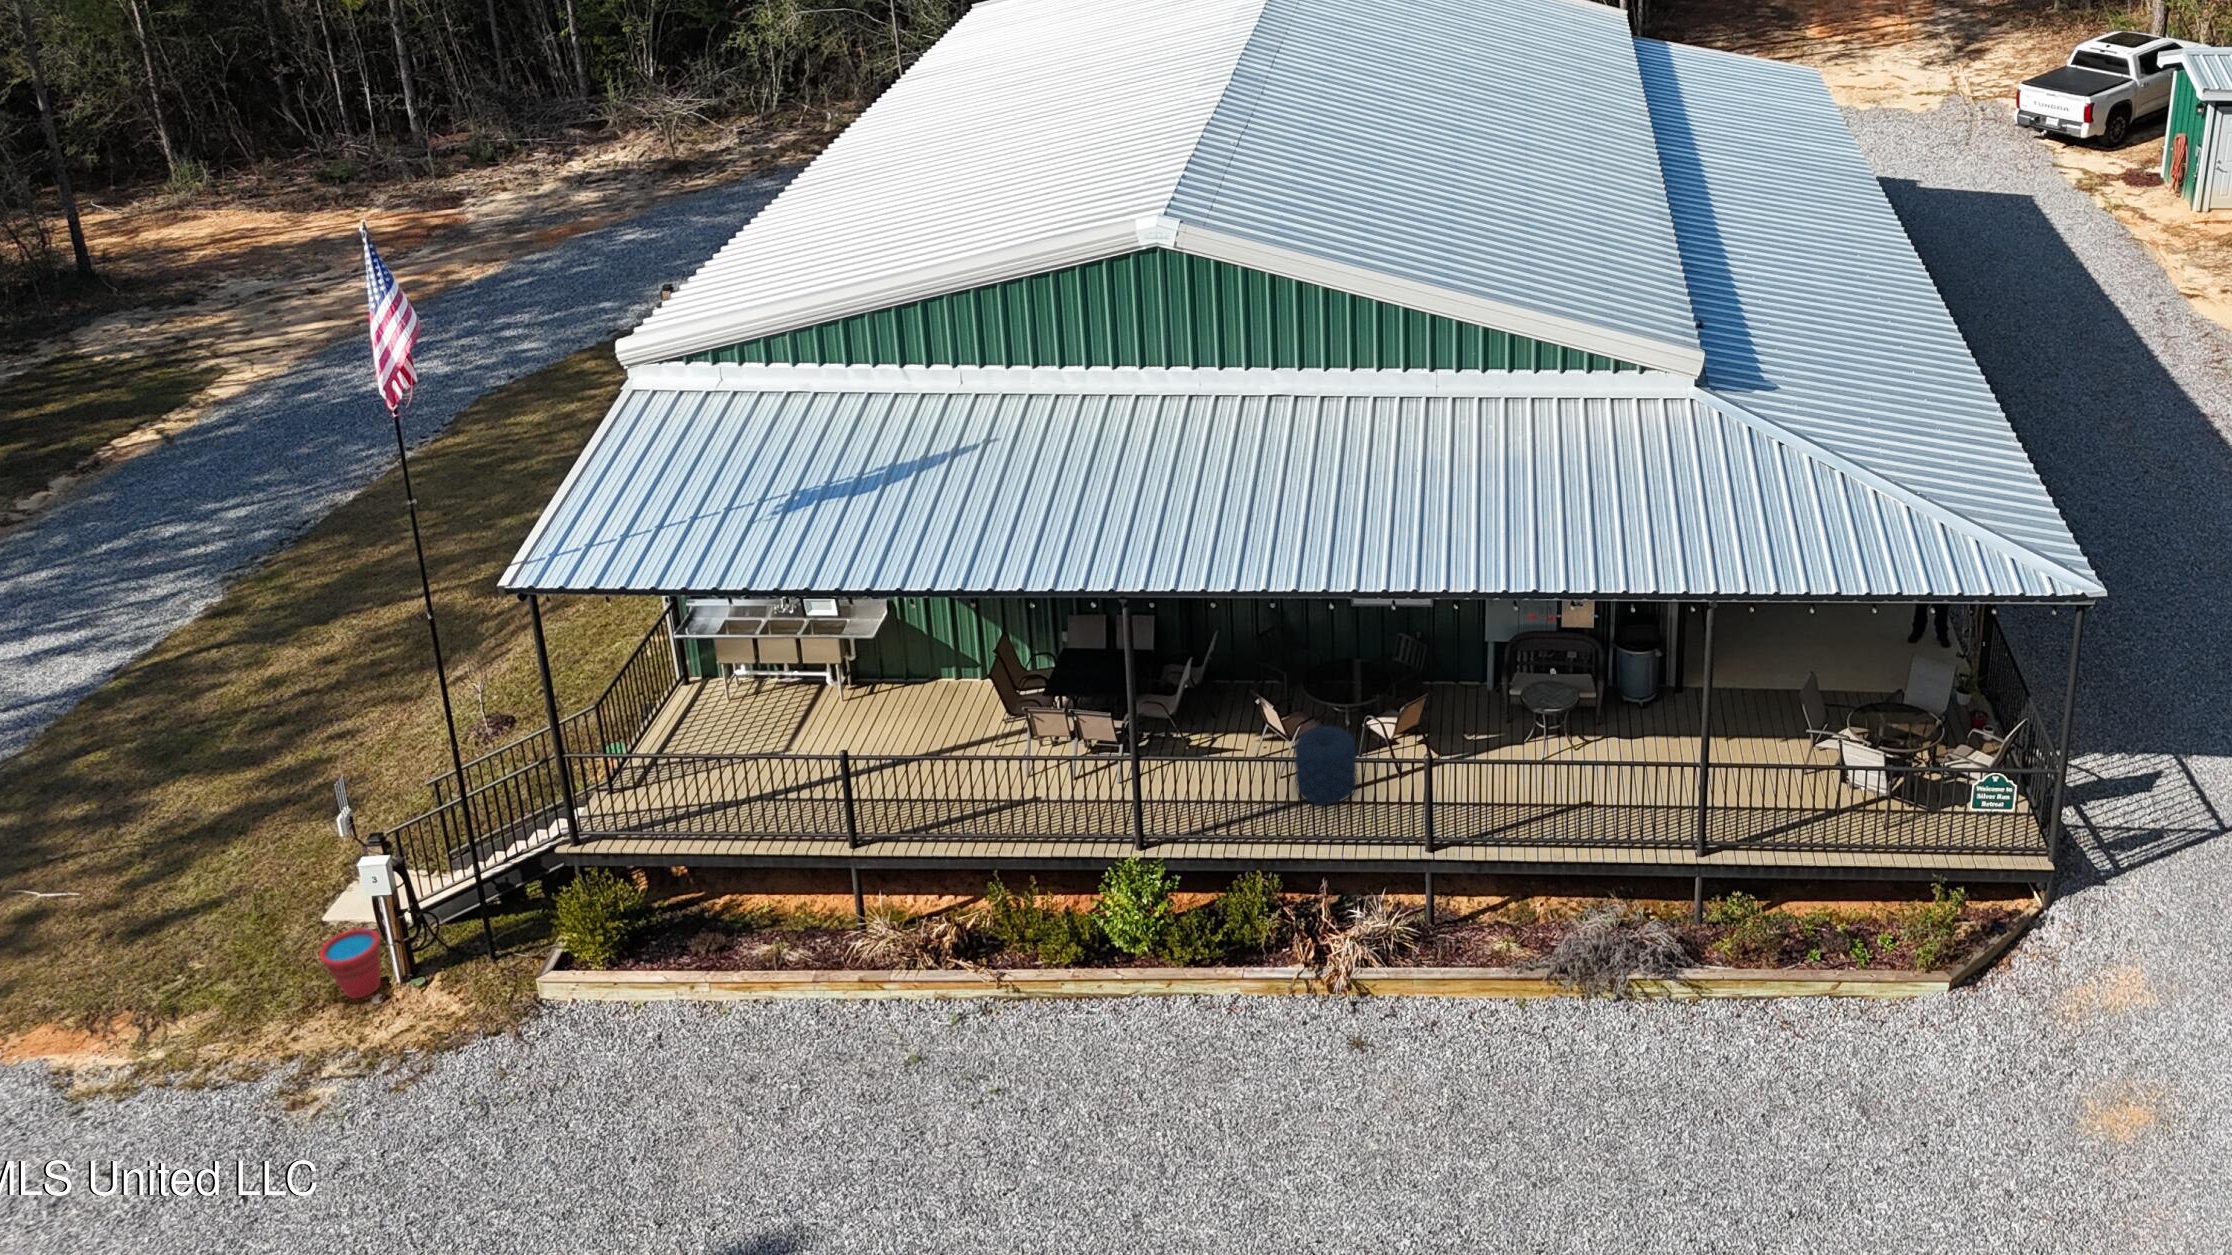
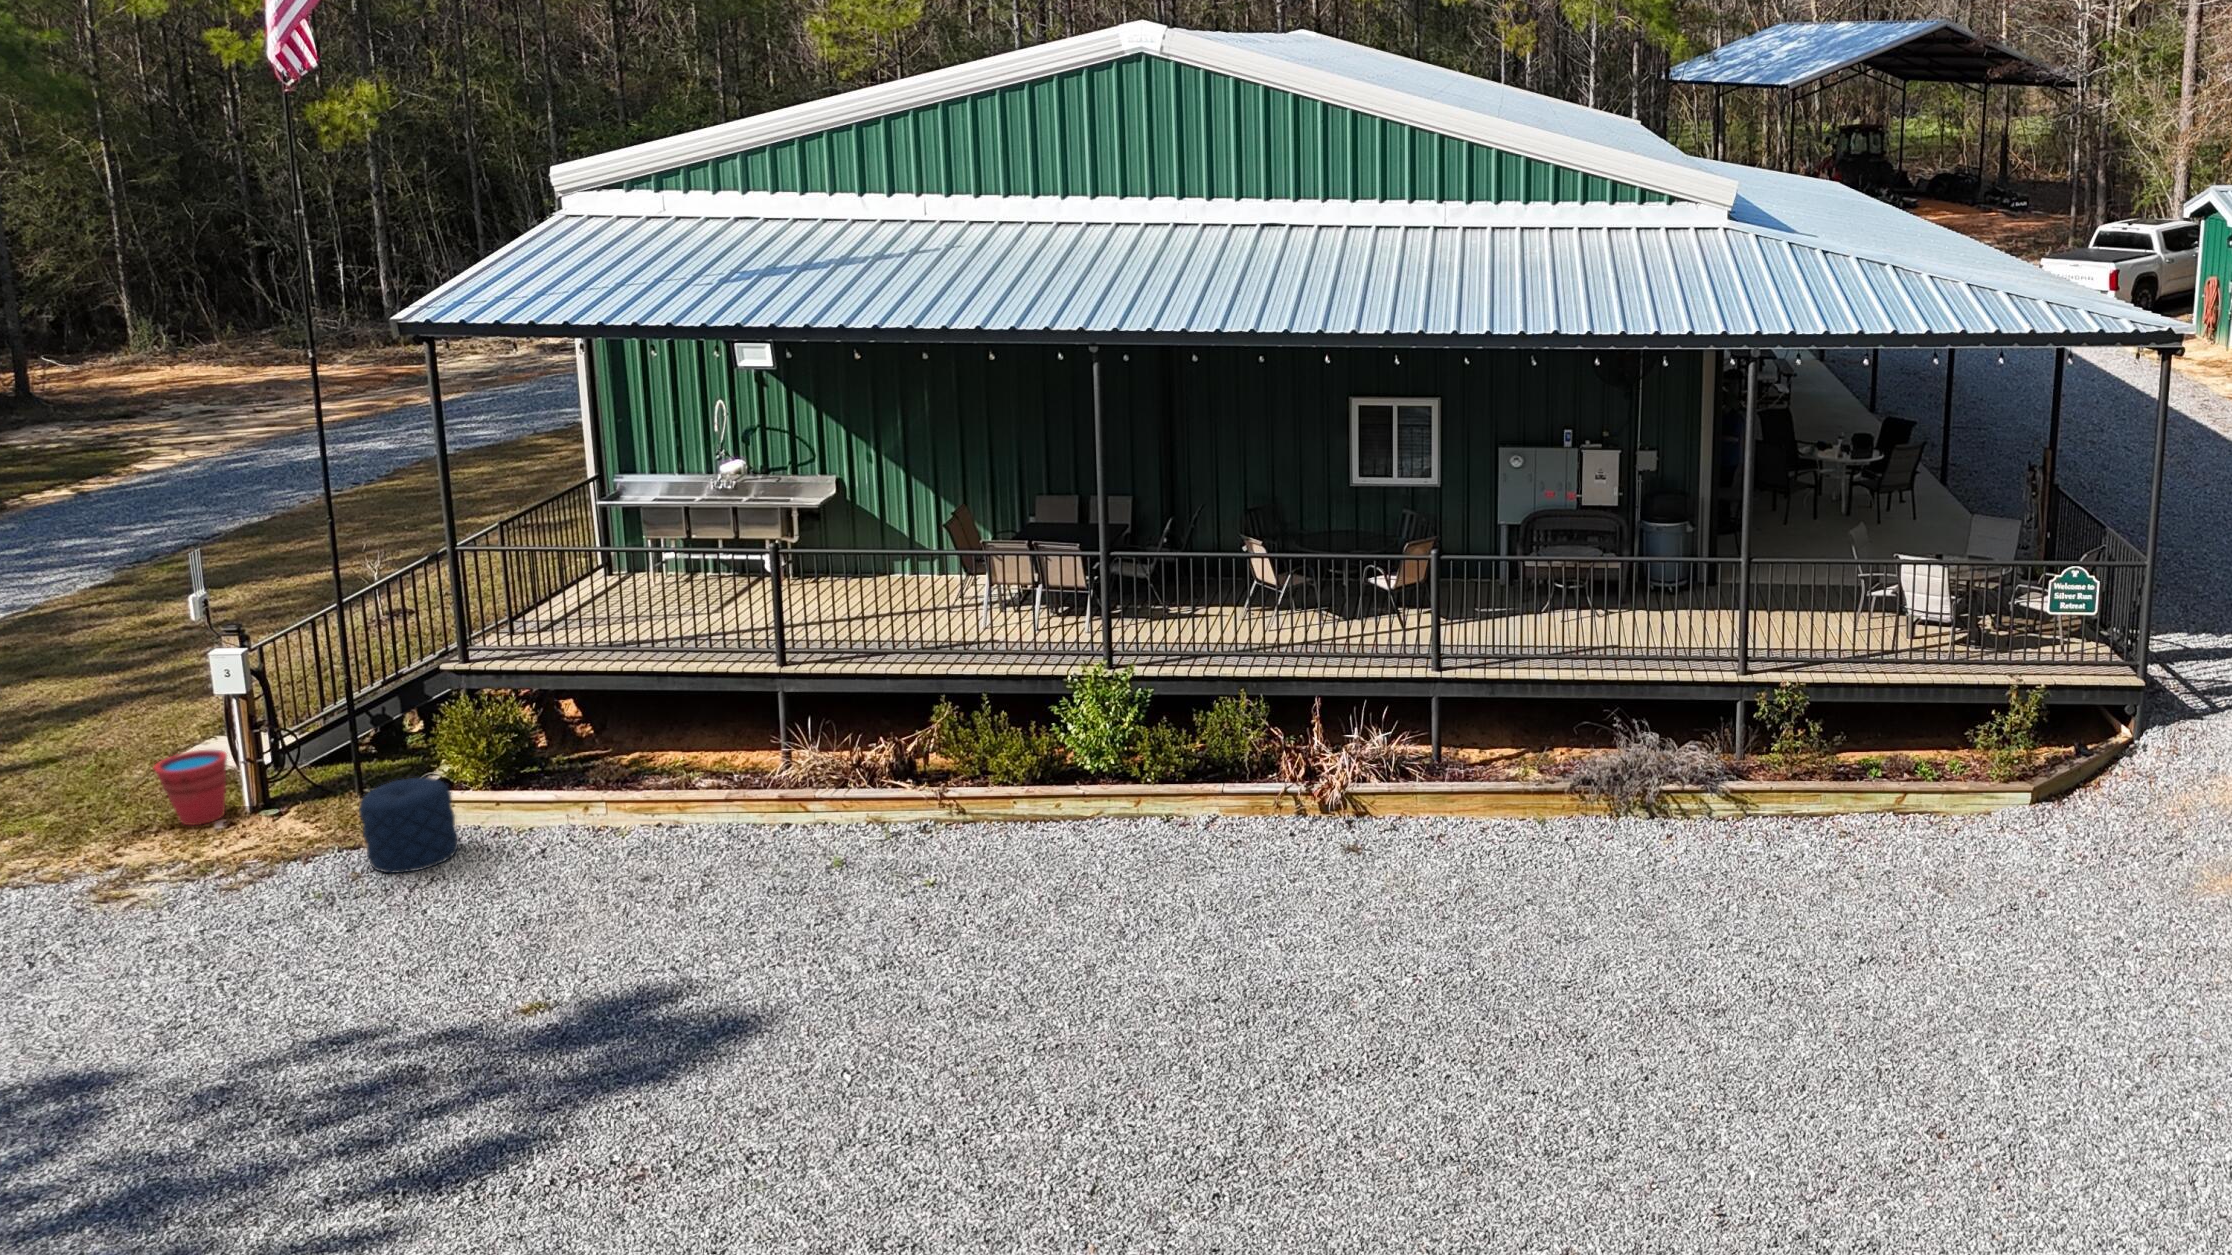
pouf: present [1294,726,1357,805] -> present [359,777,459,873]

